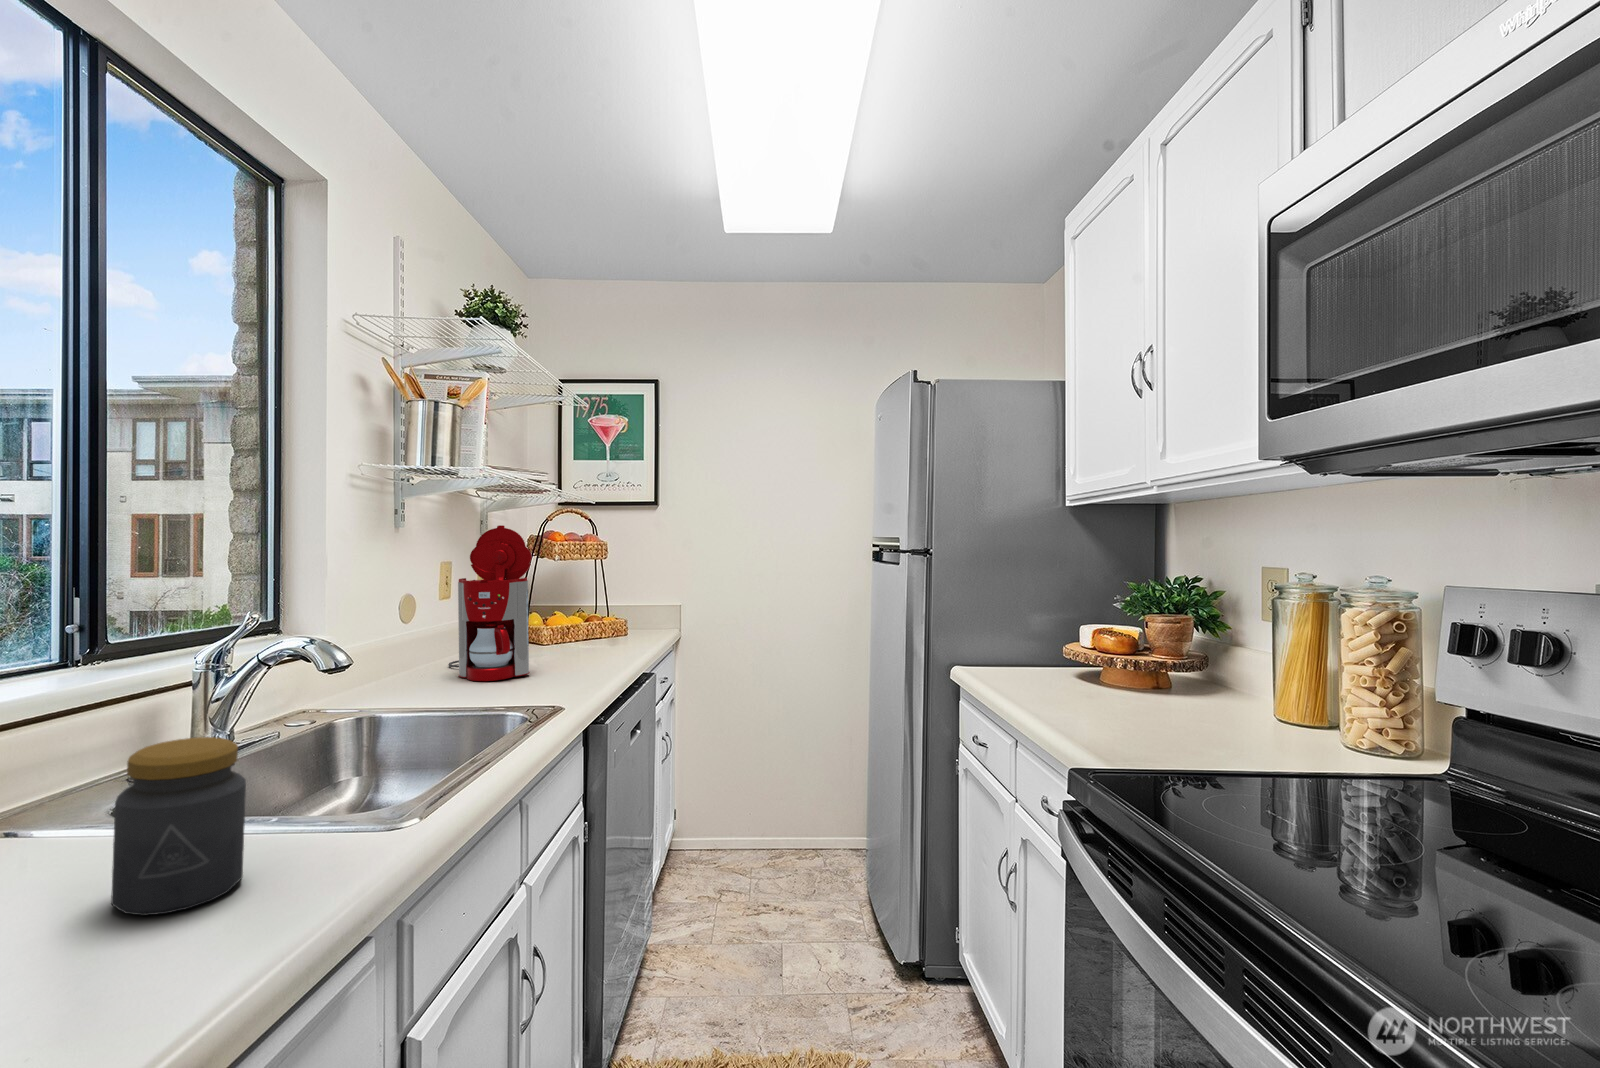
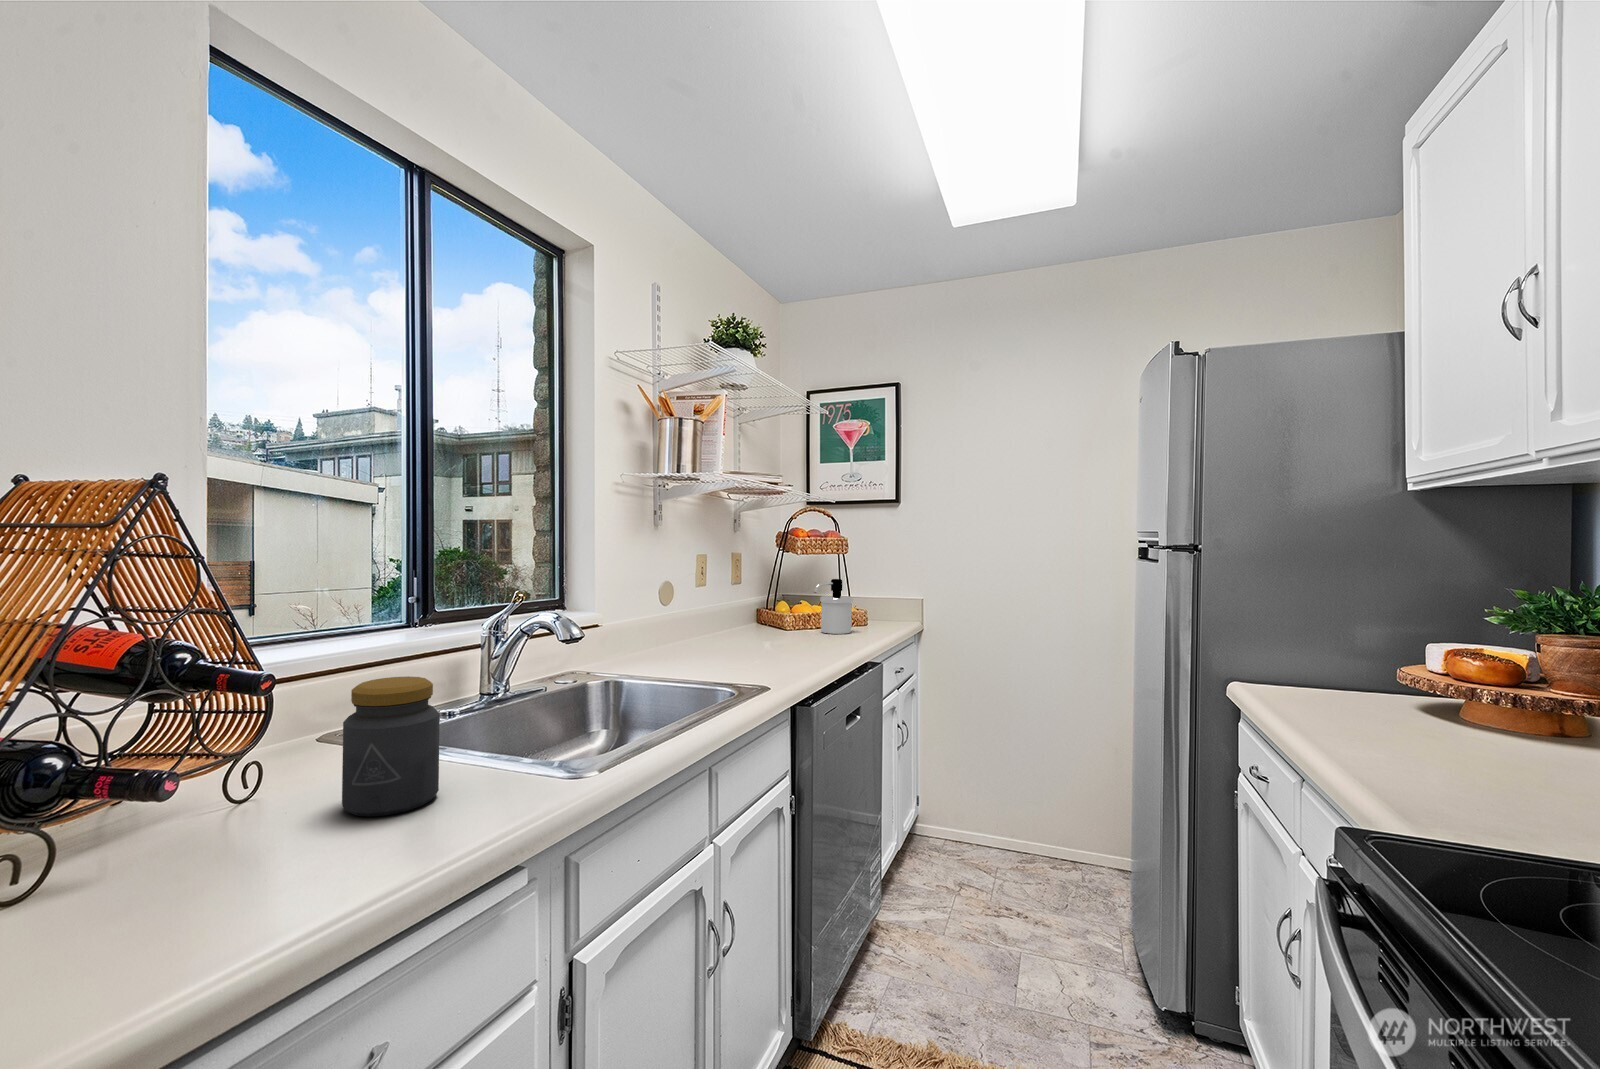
coffee maker: present [448,525,532,681] -> none [701,523,768,659]
soap dispenser: none [575,585,615,644] -> present [814,579,853,634]

